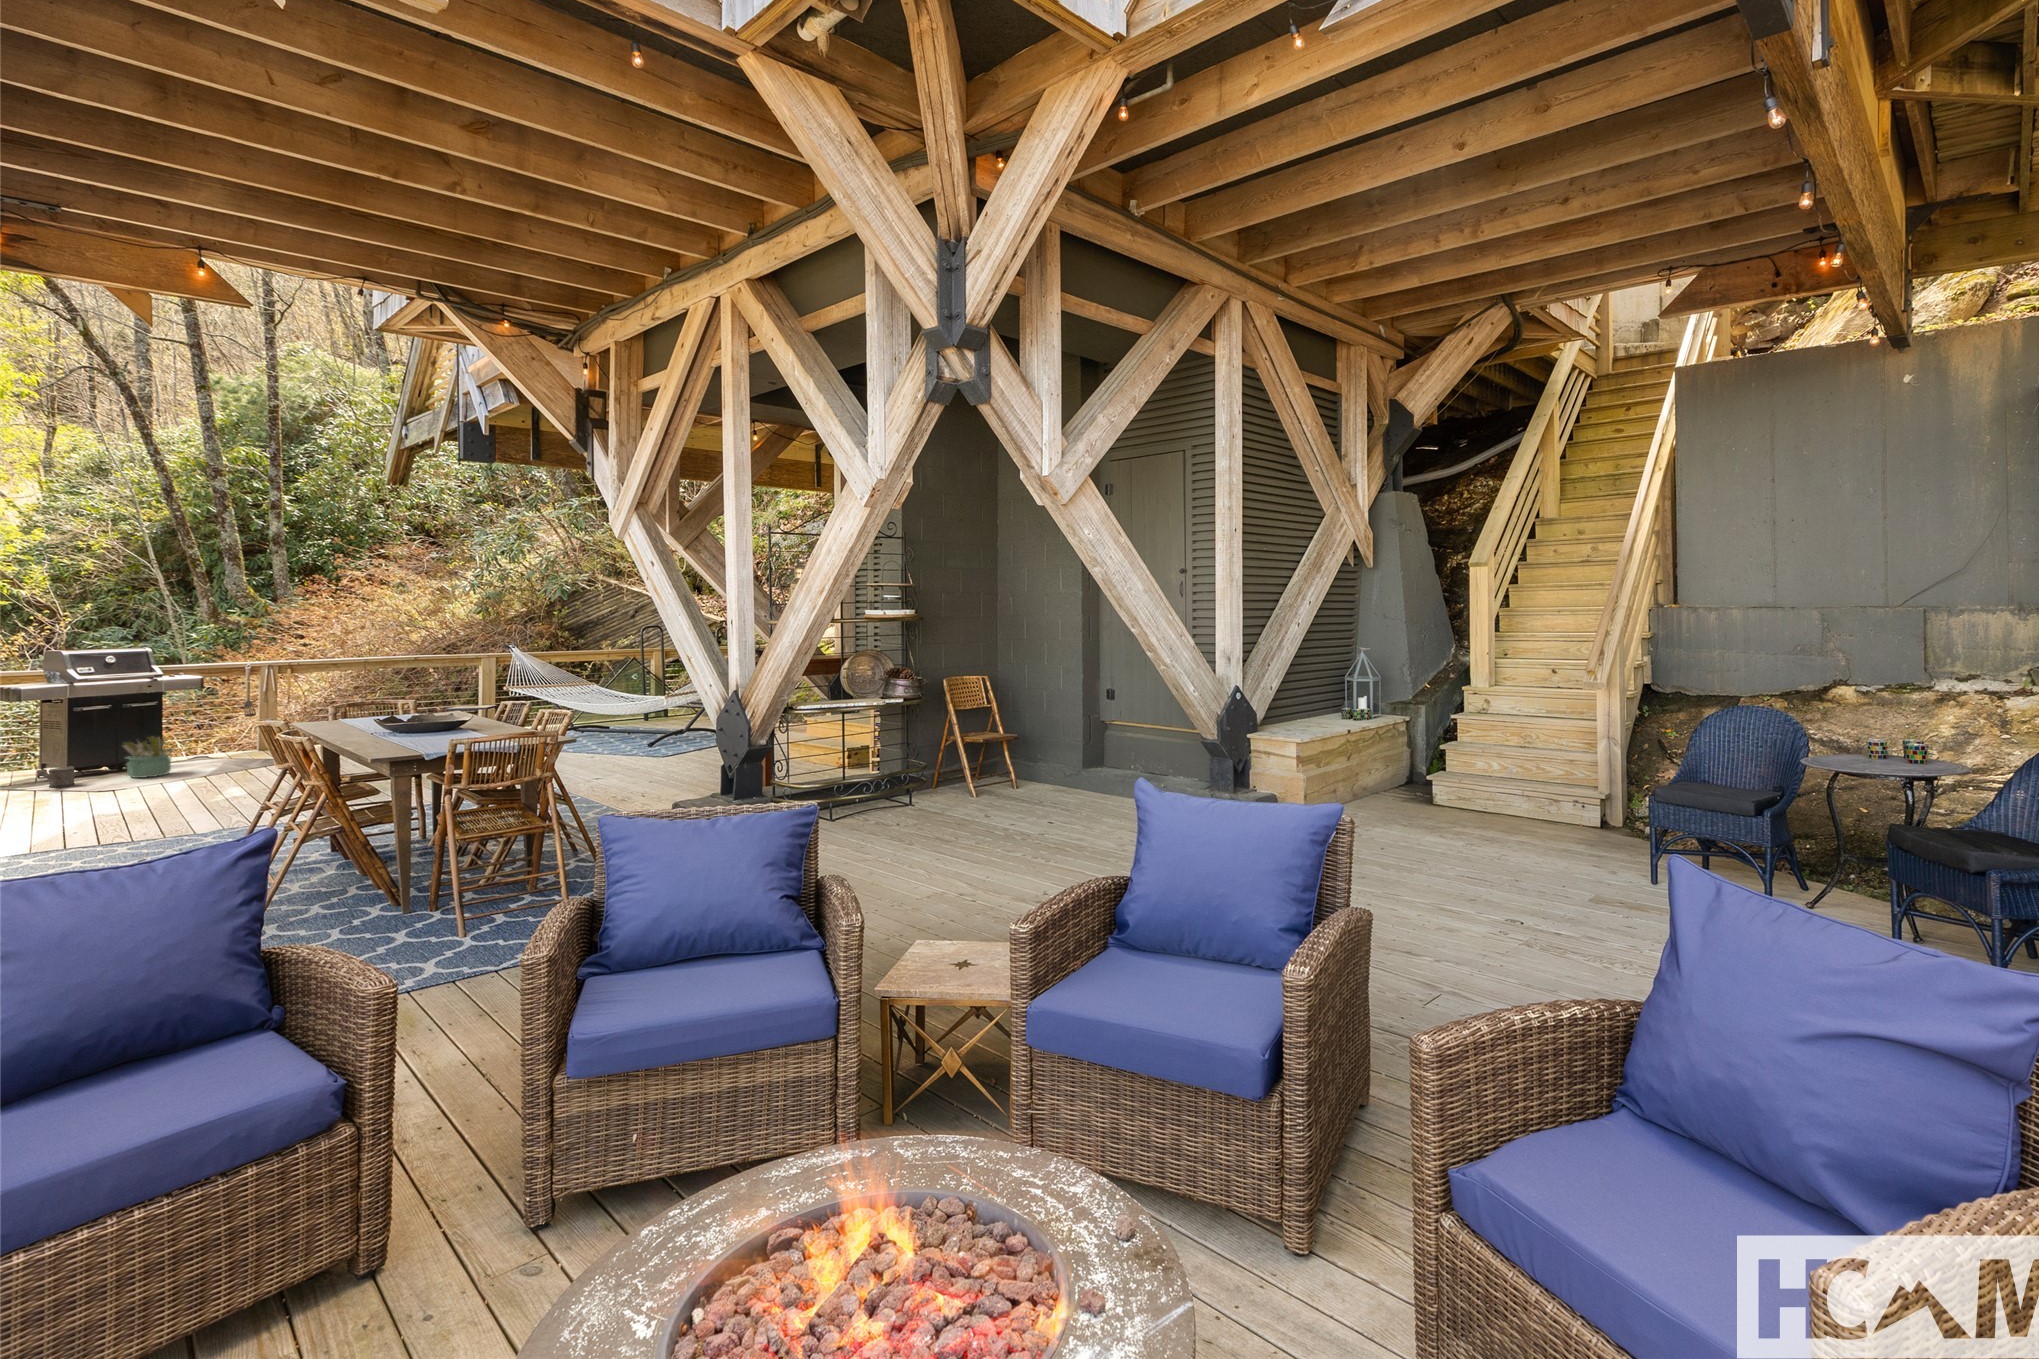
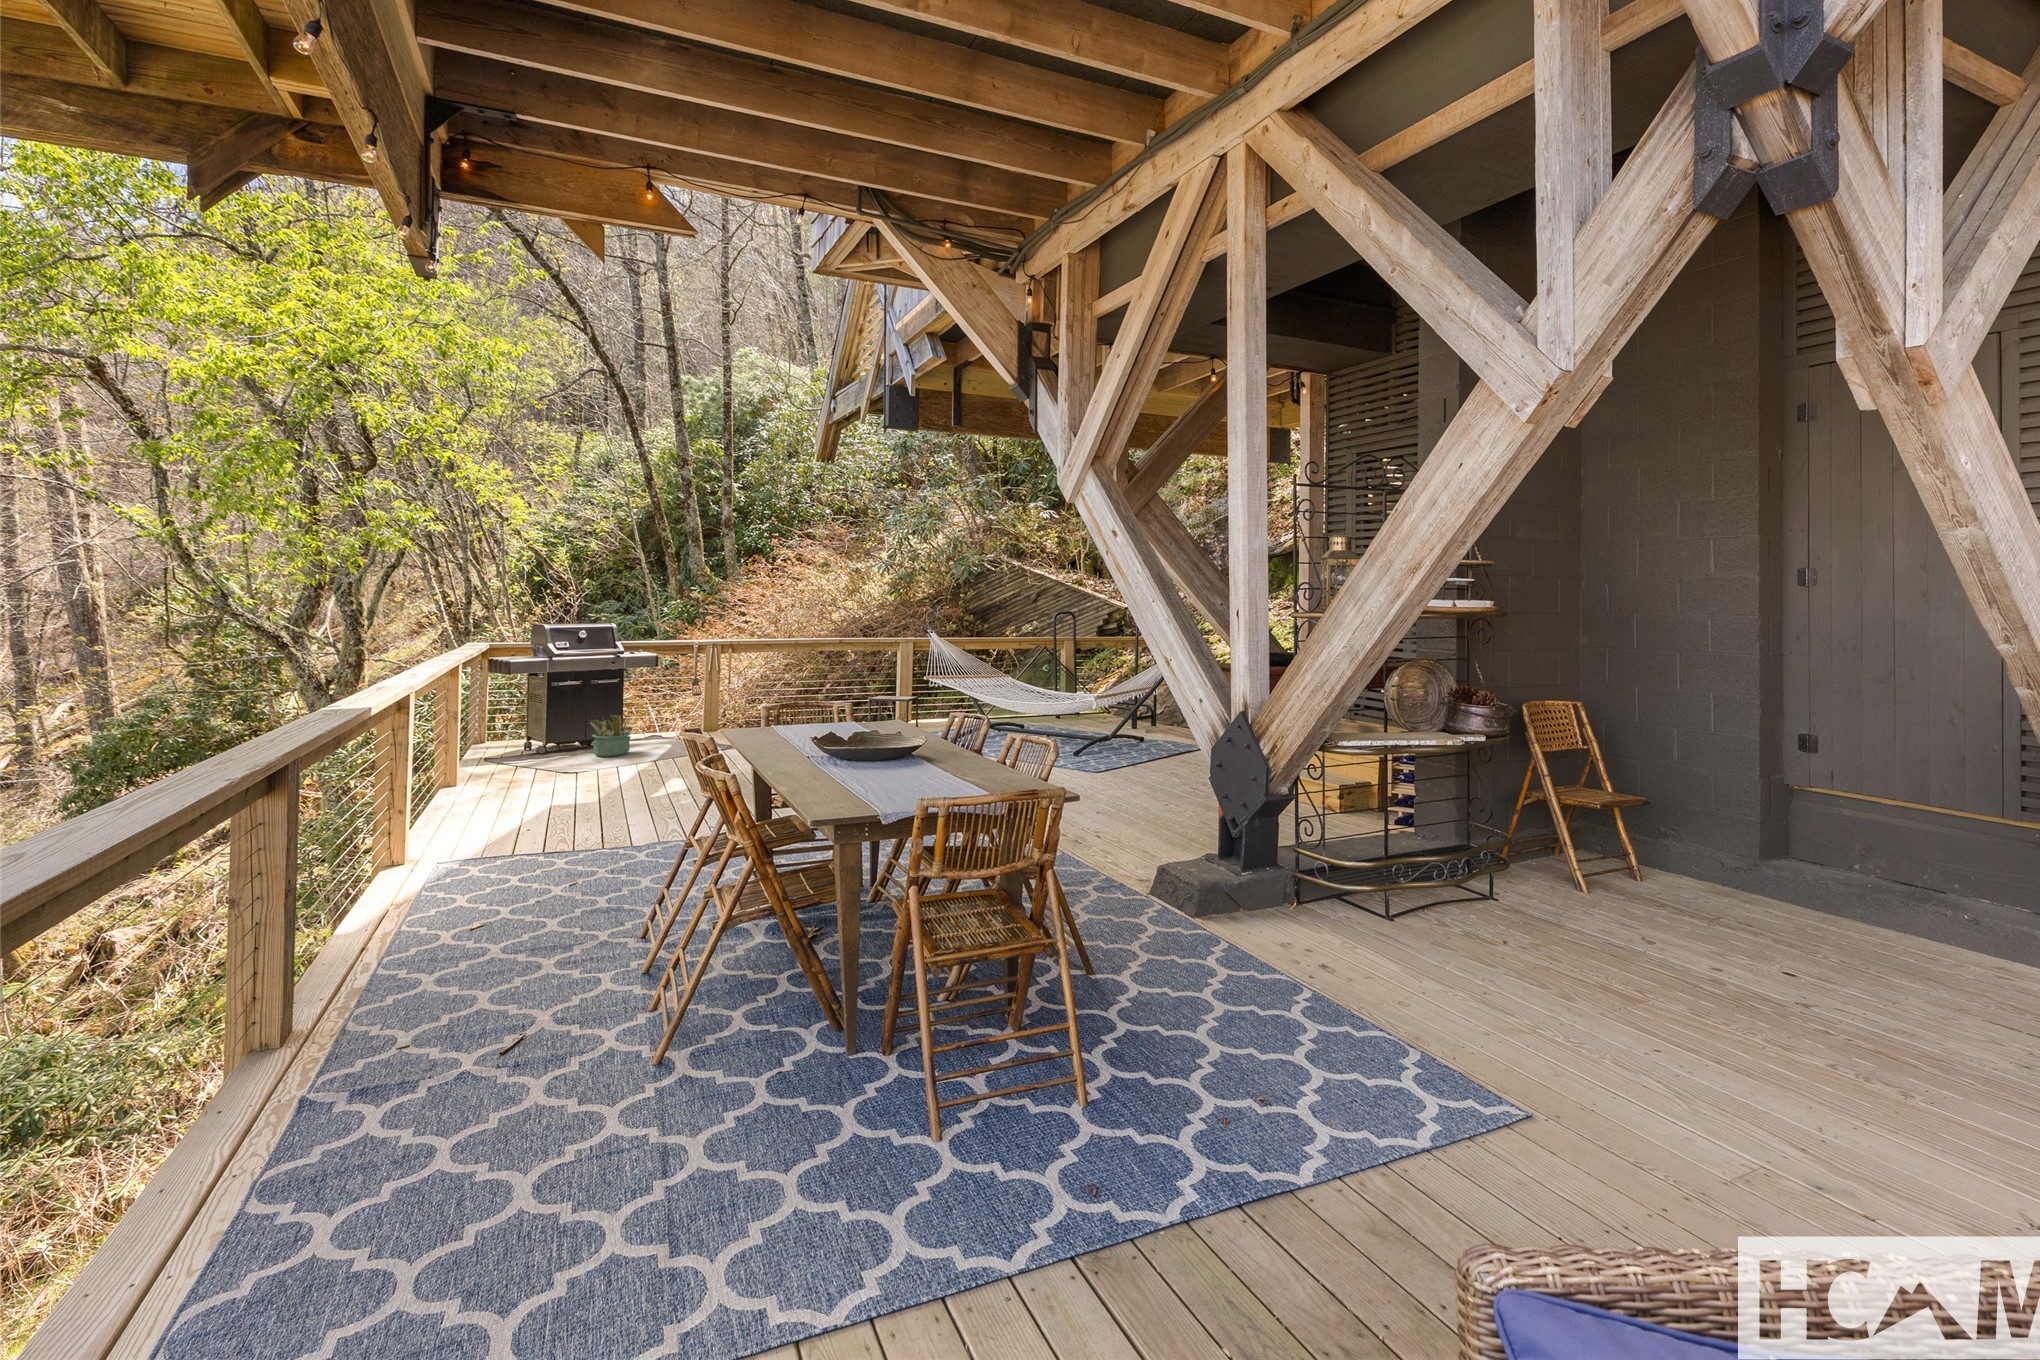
watering can: present [39,766,75,787] -> none [520,742,551,763]

